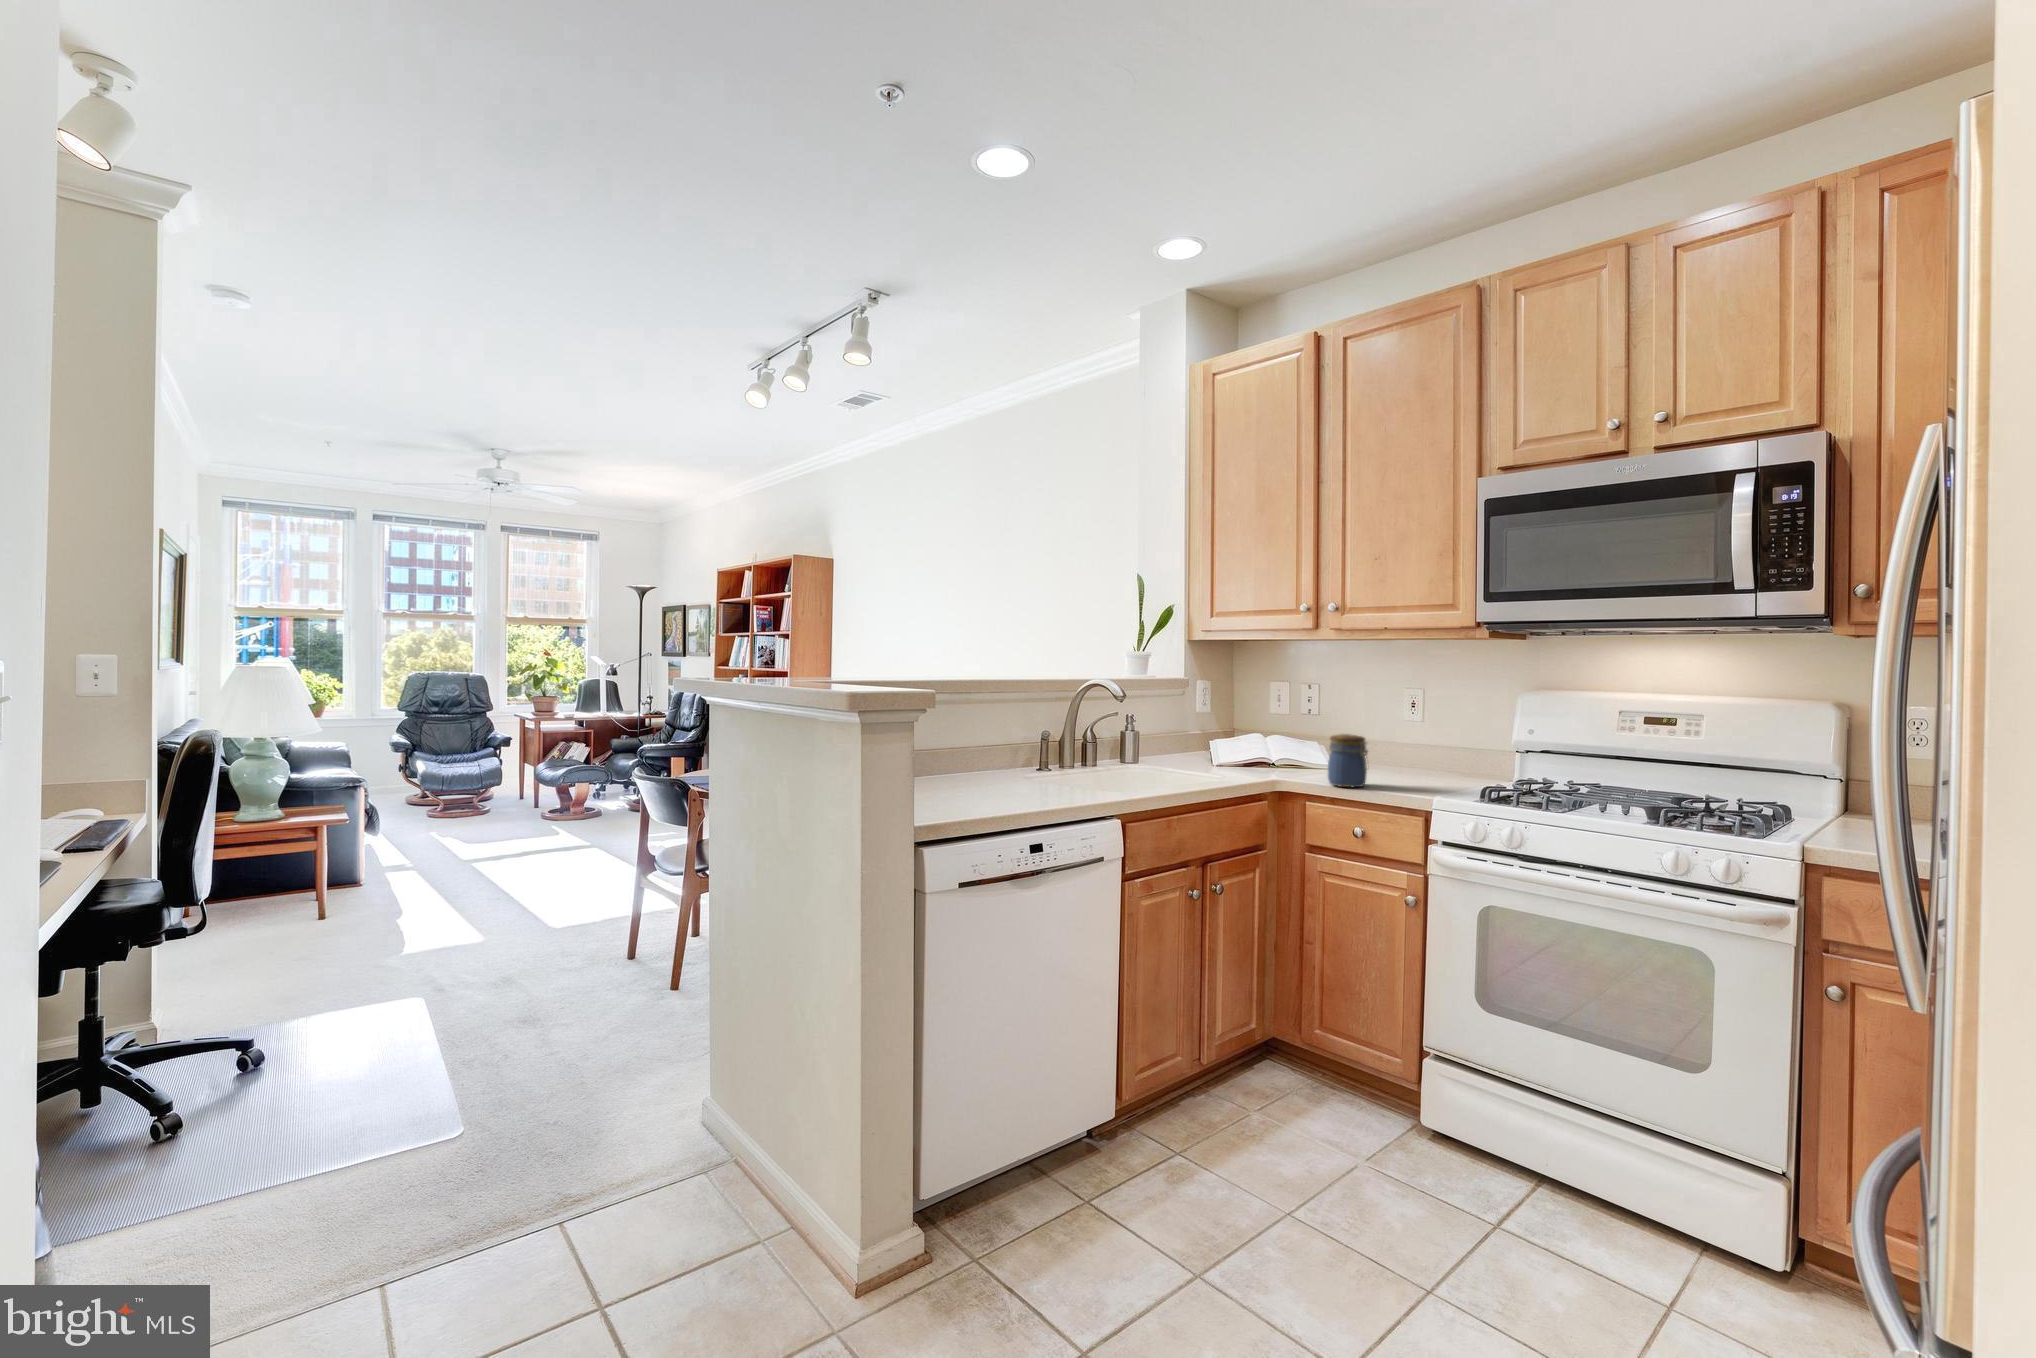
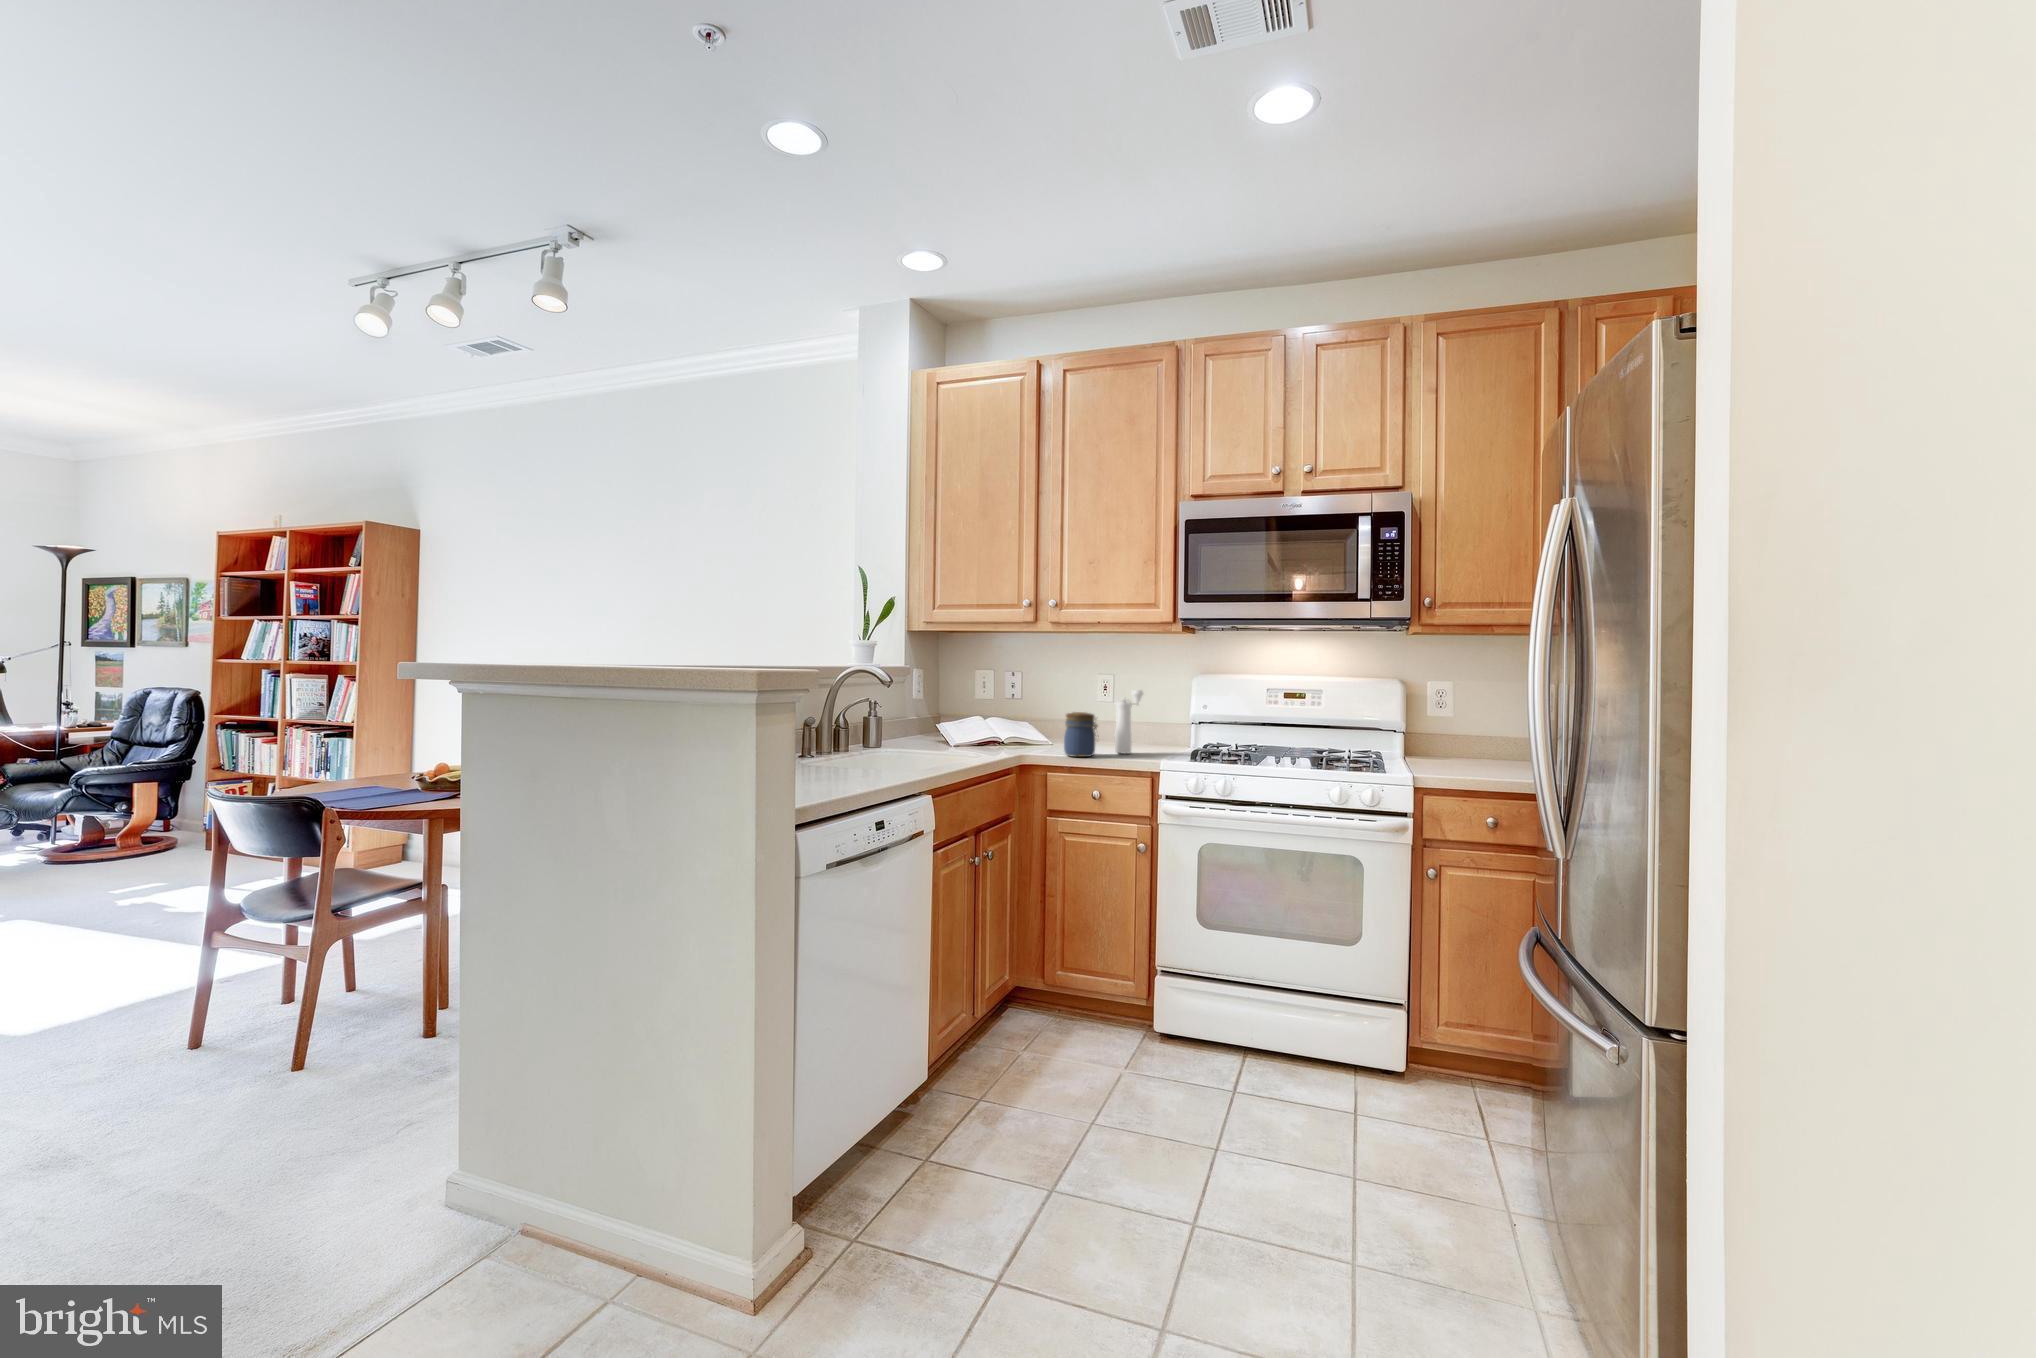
pepper mill: none [1395,709,1441,786] -> present [1115,690,1143,753]

